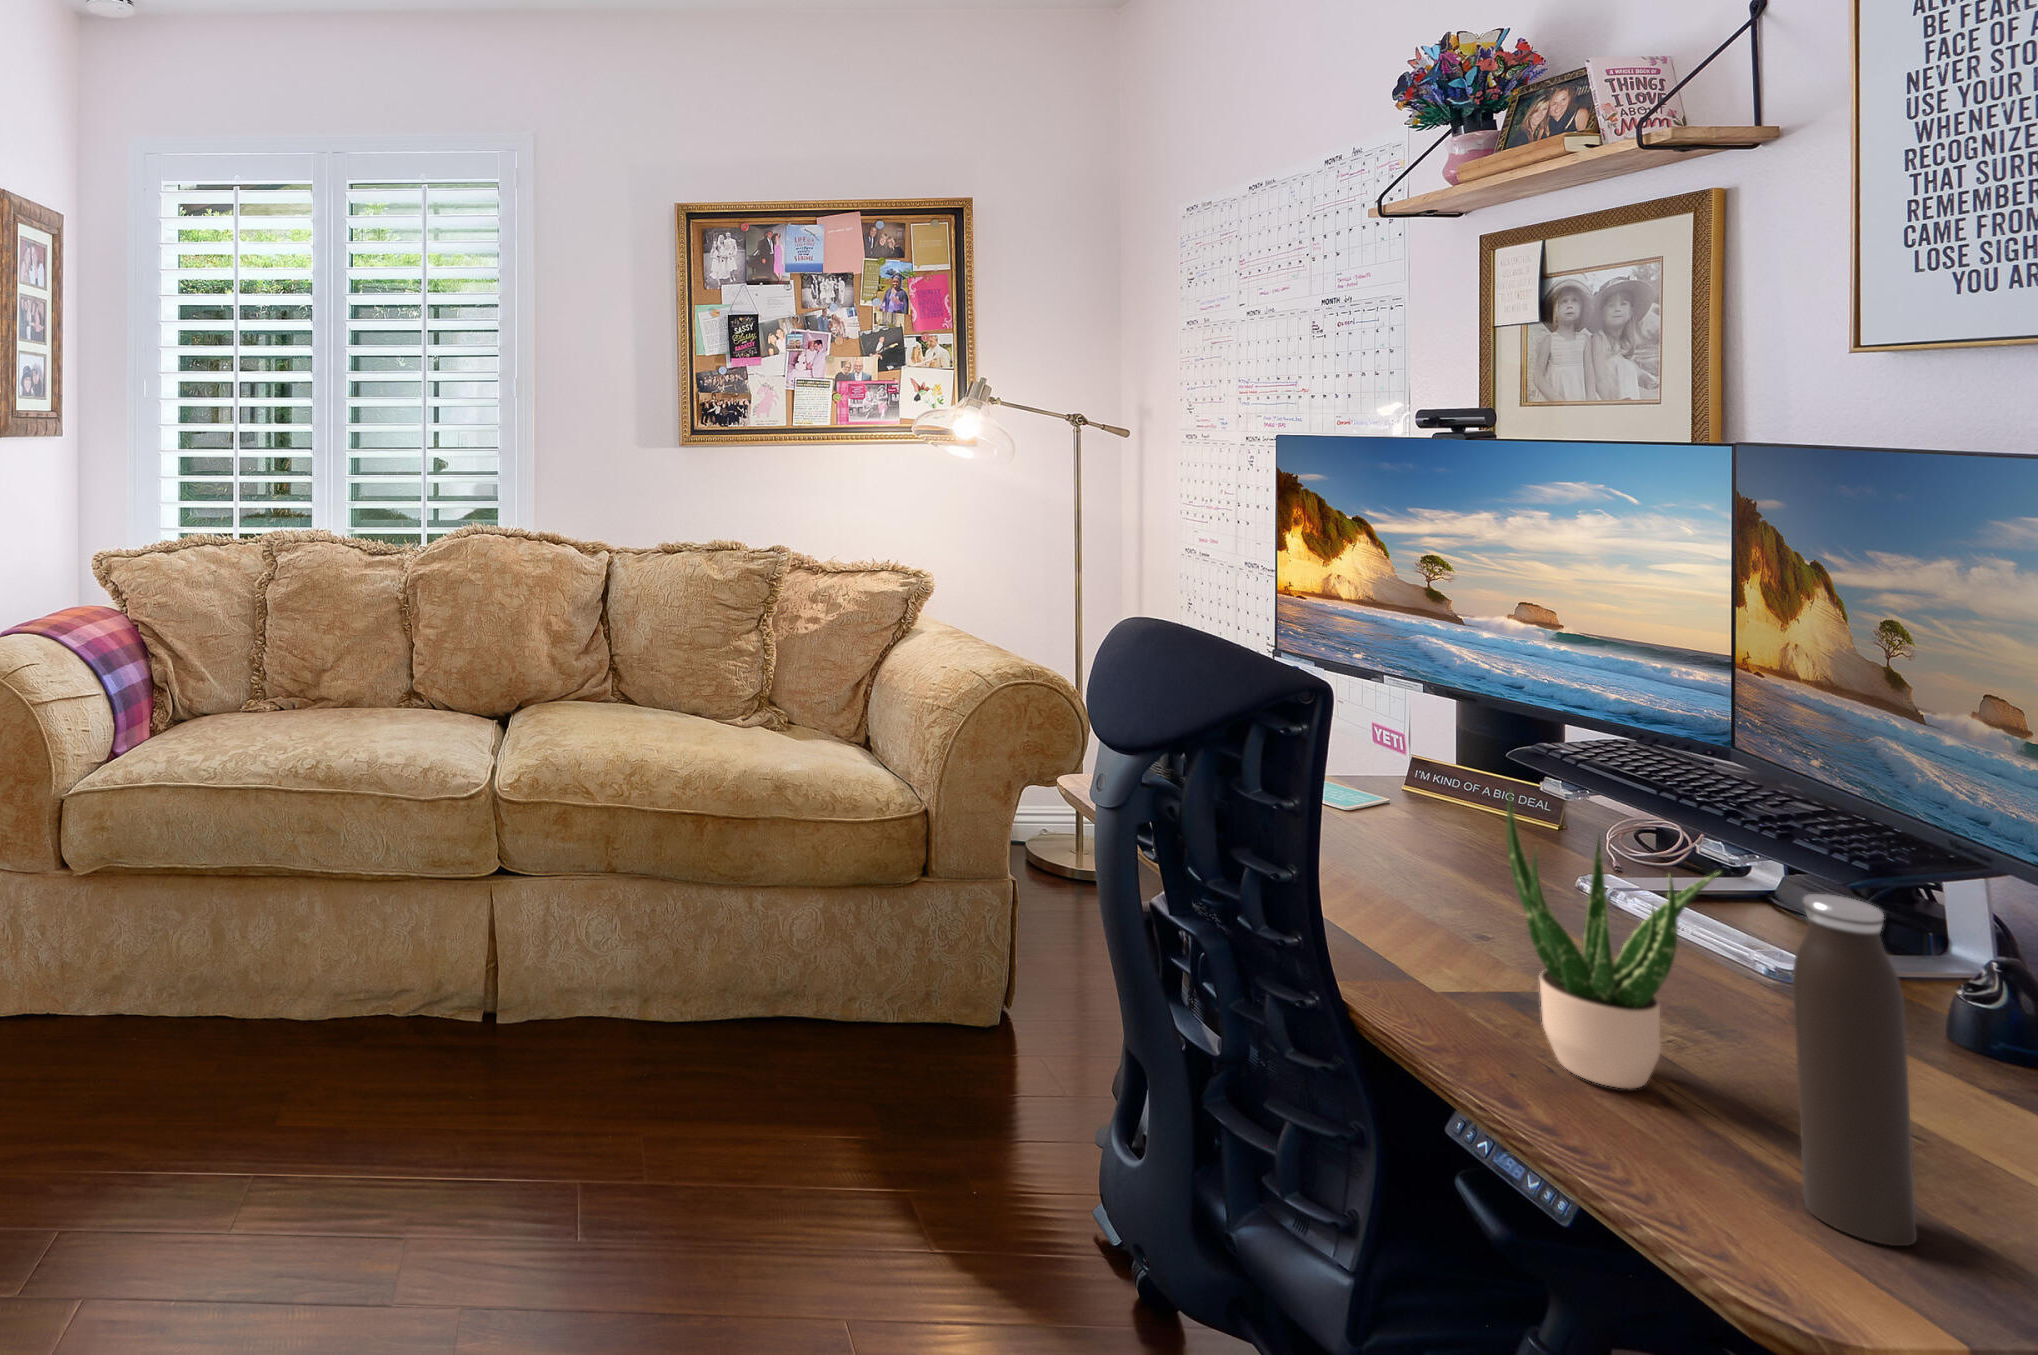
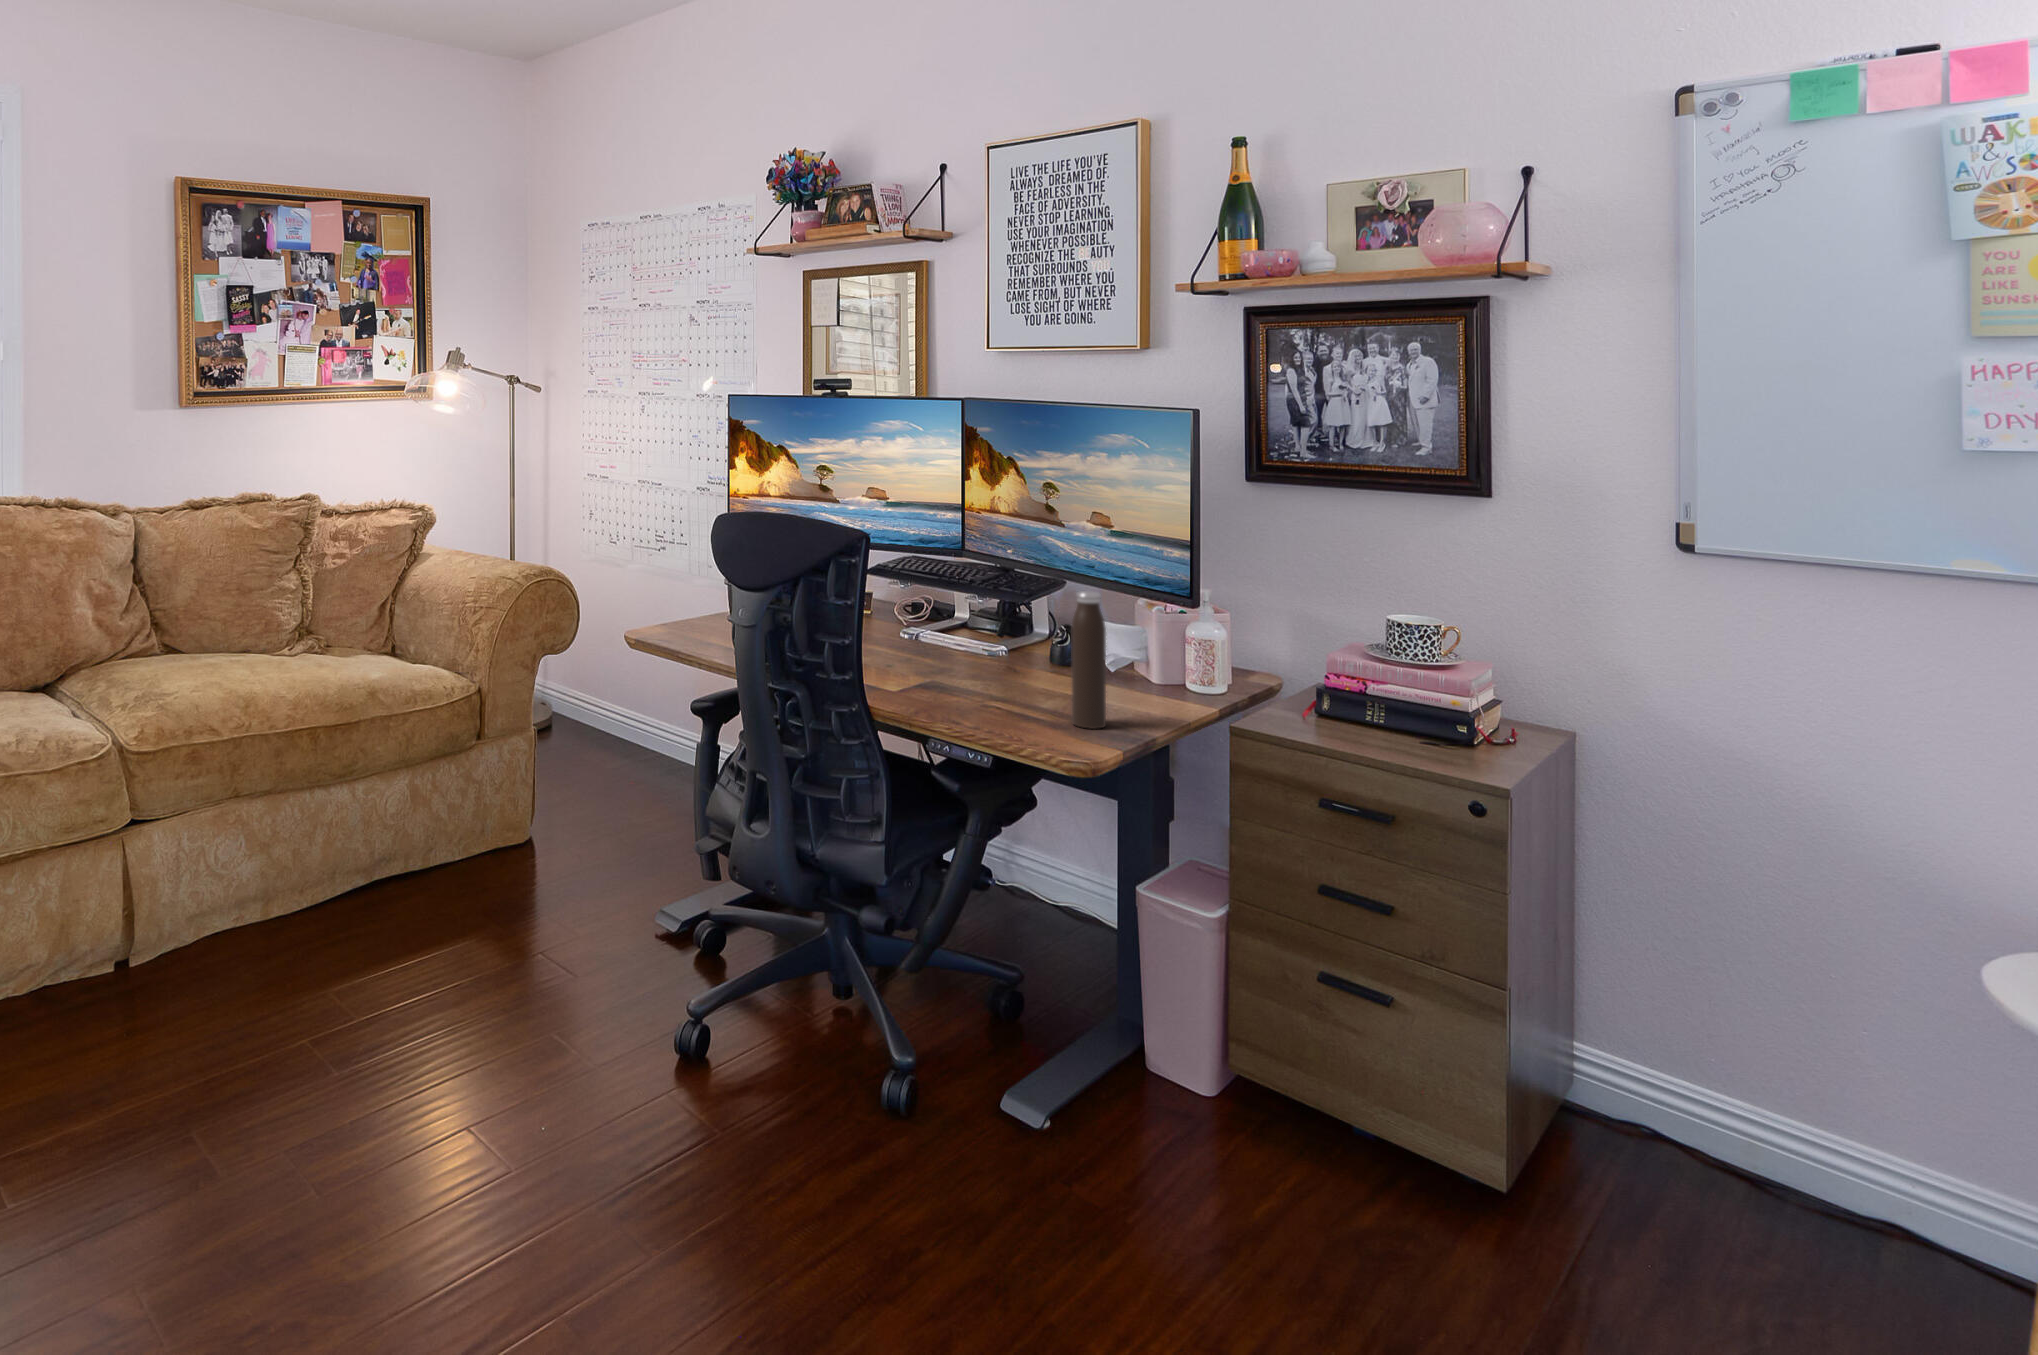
potted plant: present [1507,789,1720,1089] -> none [943,574,1024,706]

